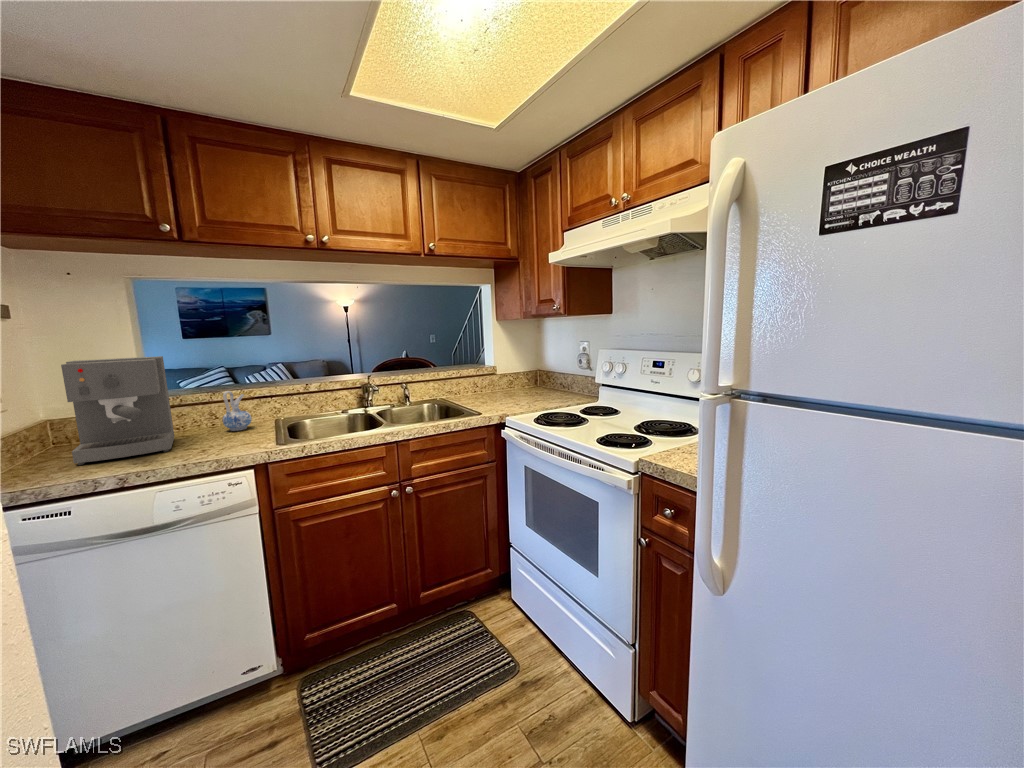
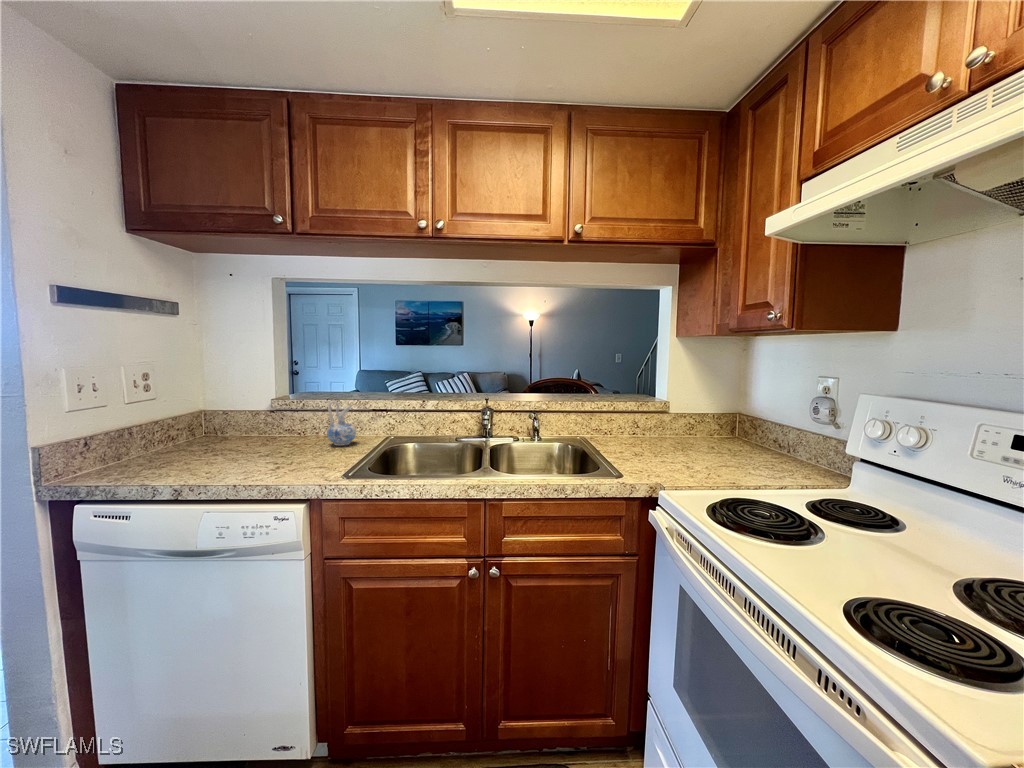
coffee maker: present [61,356,174,465] -> none [167,357,282,464]

